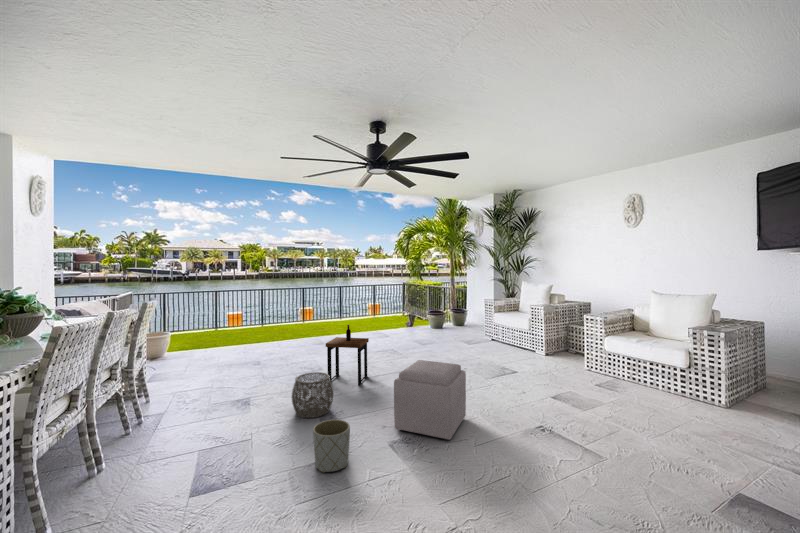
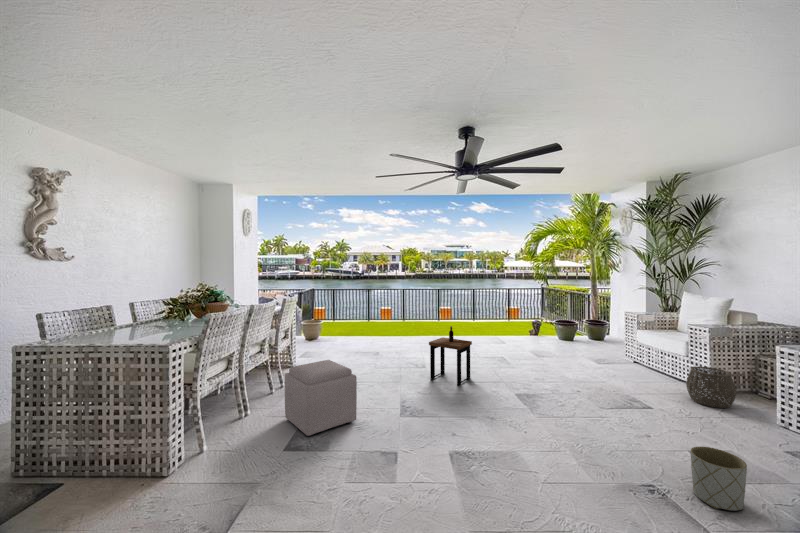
ottoman: present [394,360,466,440] -> present [285,360,357,436]
woven basket: present [292,372,334,418] -> present [686,366,736,408]
planter: present [313,420,350,473] -> present [690,447,747,511]

